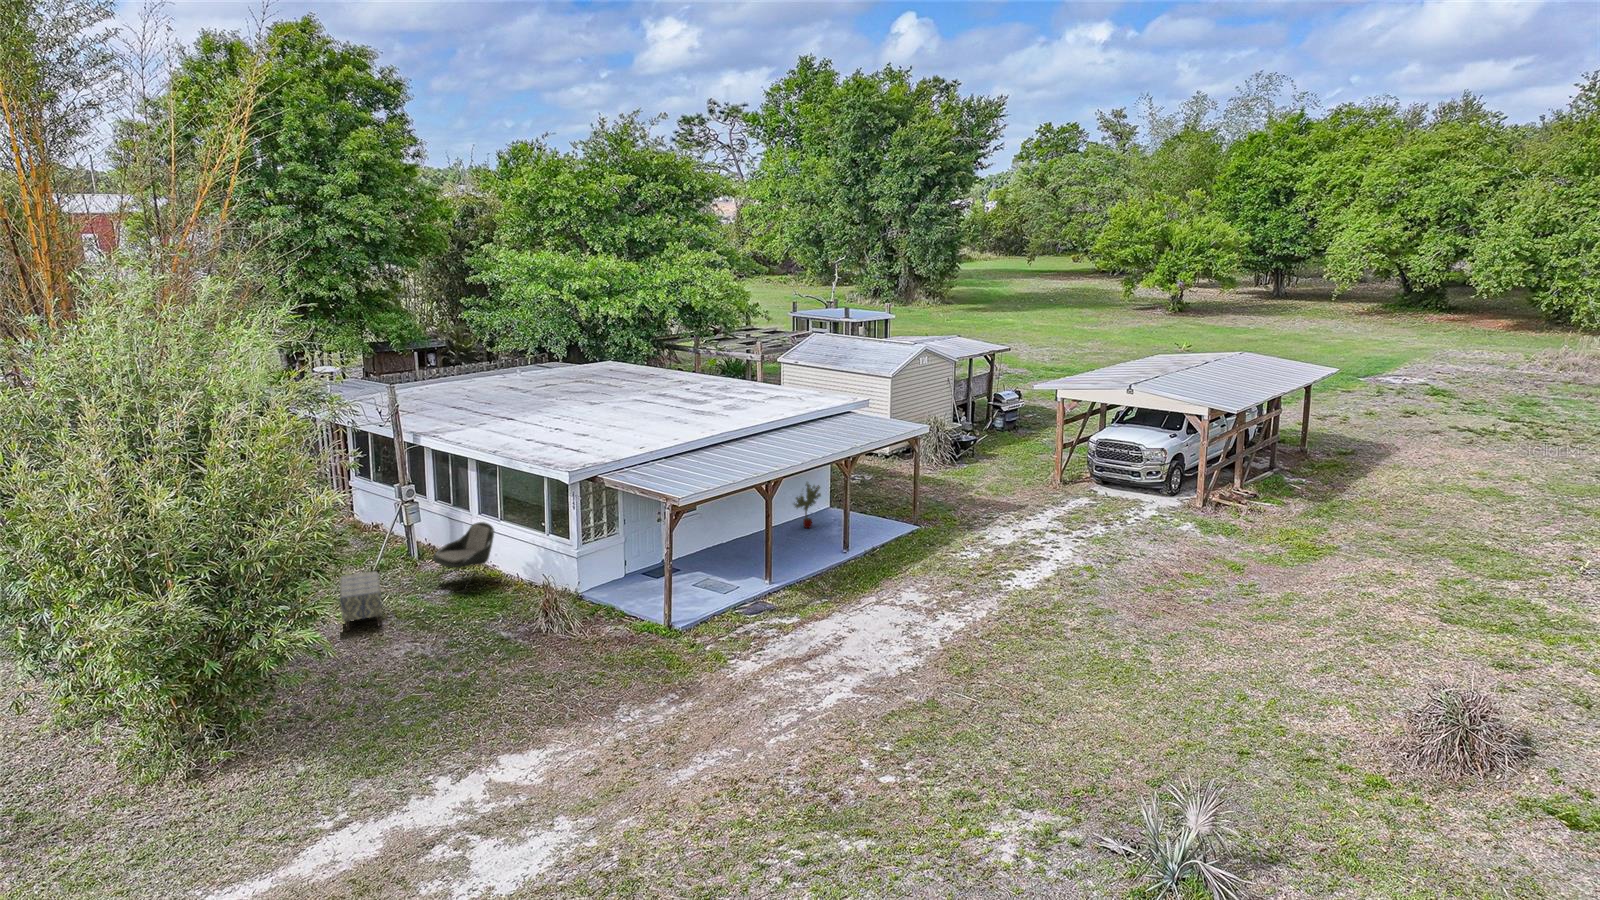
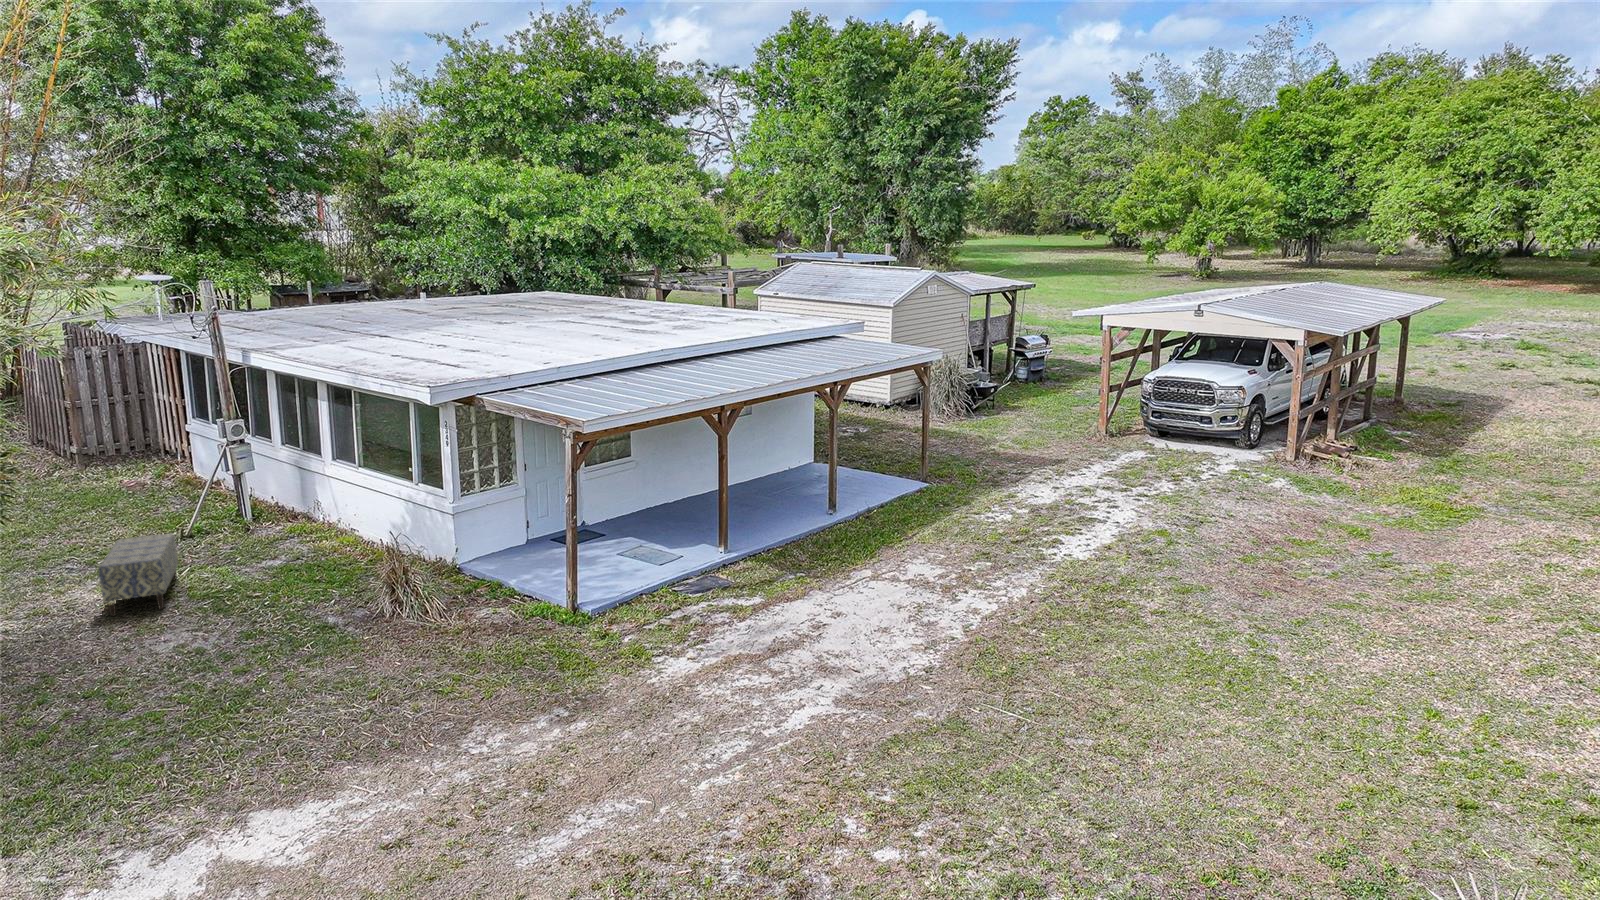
potted tree: present [794,483,821,528] -> none [762,425,801,487]
lounge chair: present [433,522,499,592] -> none [261,470,357,566]

